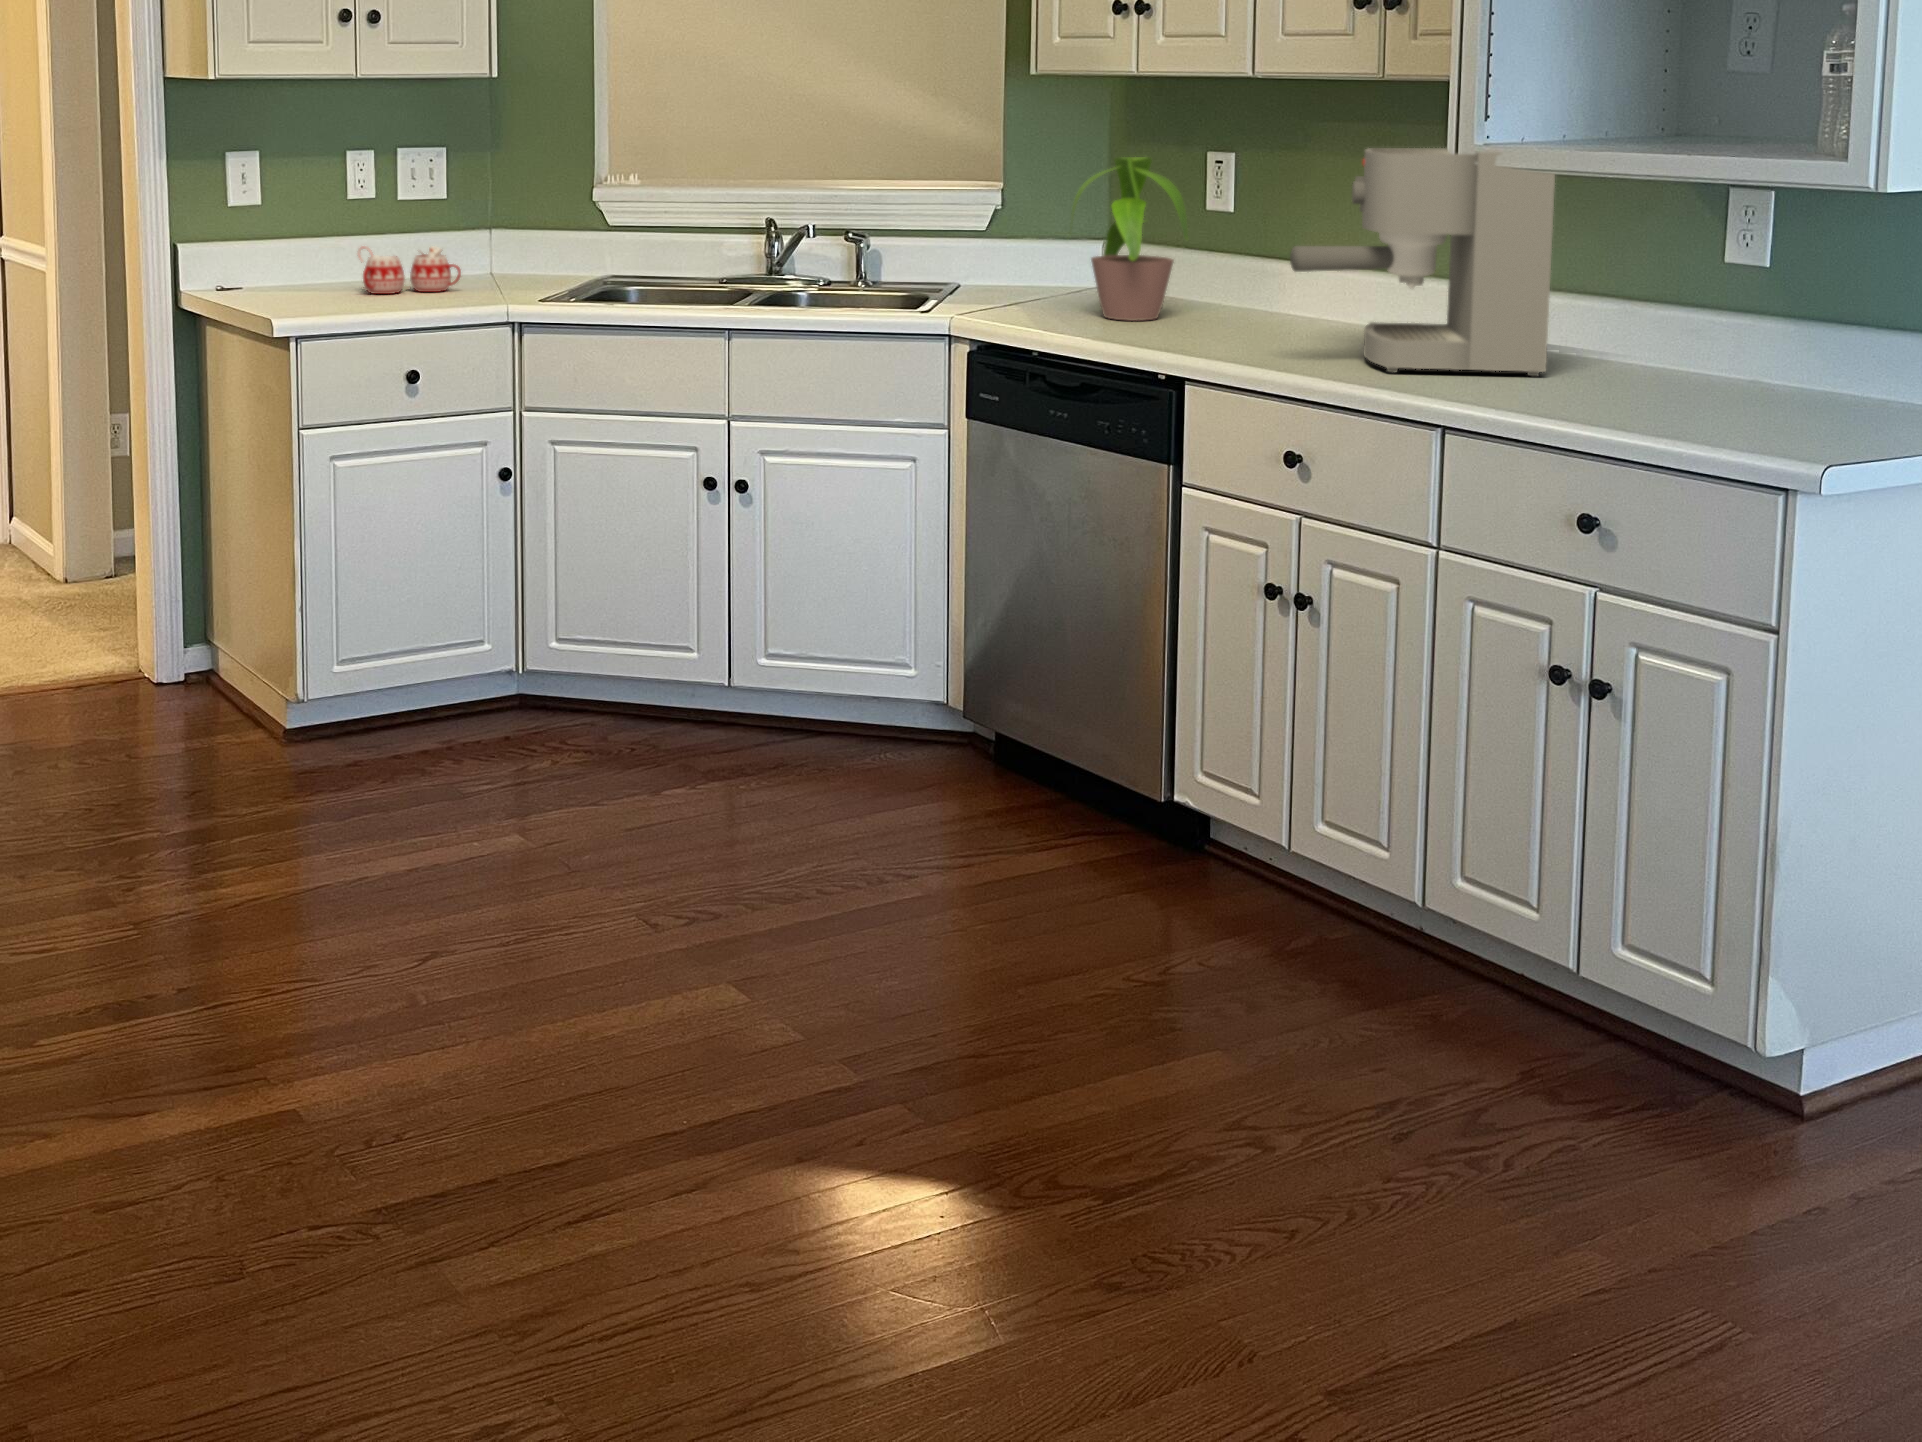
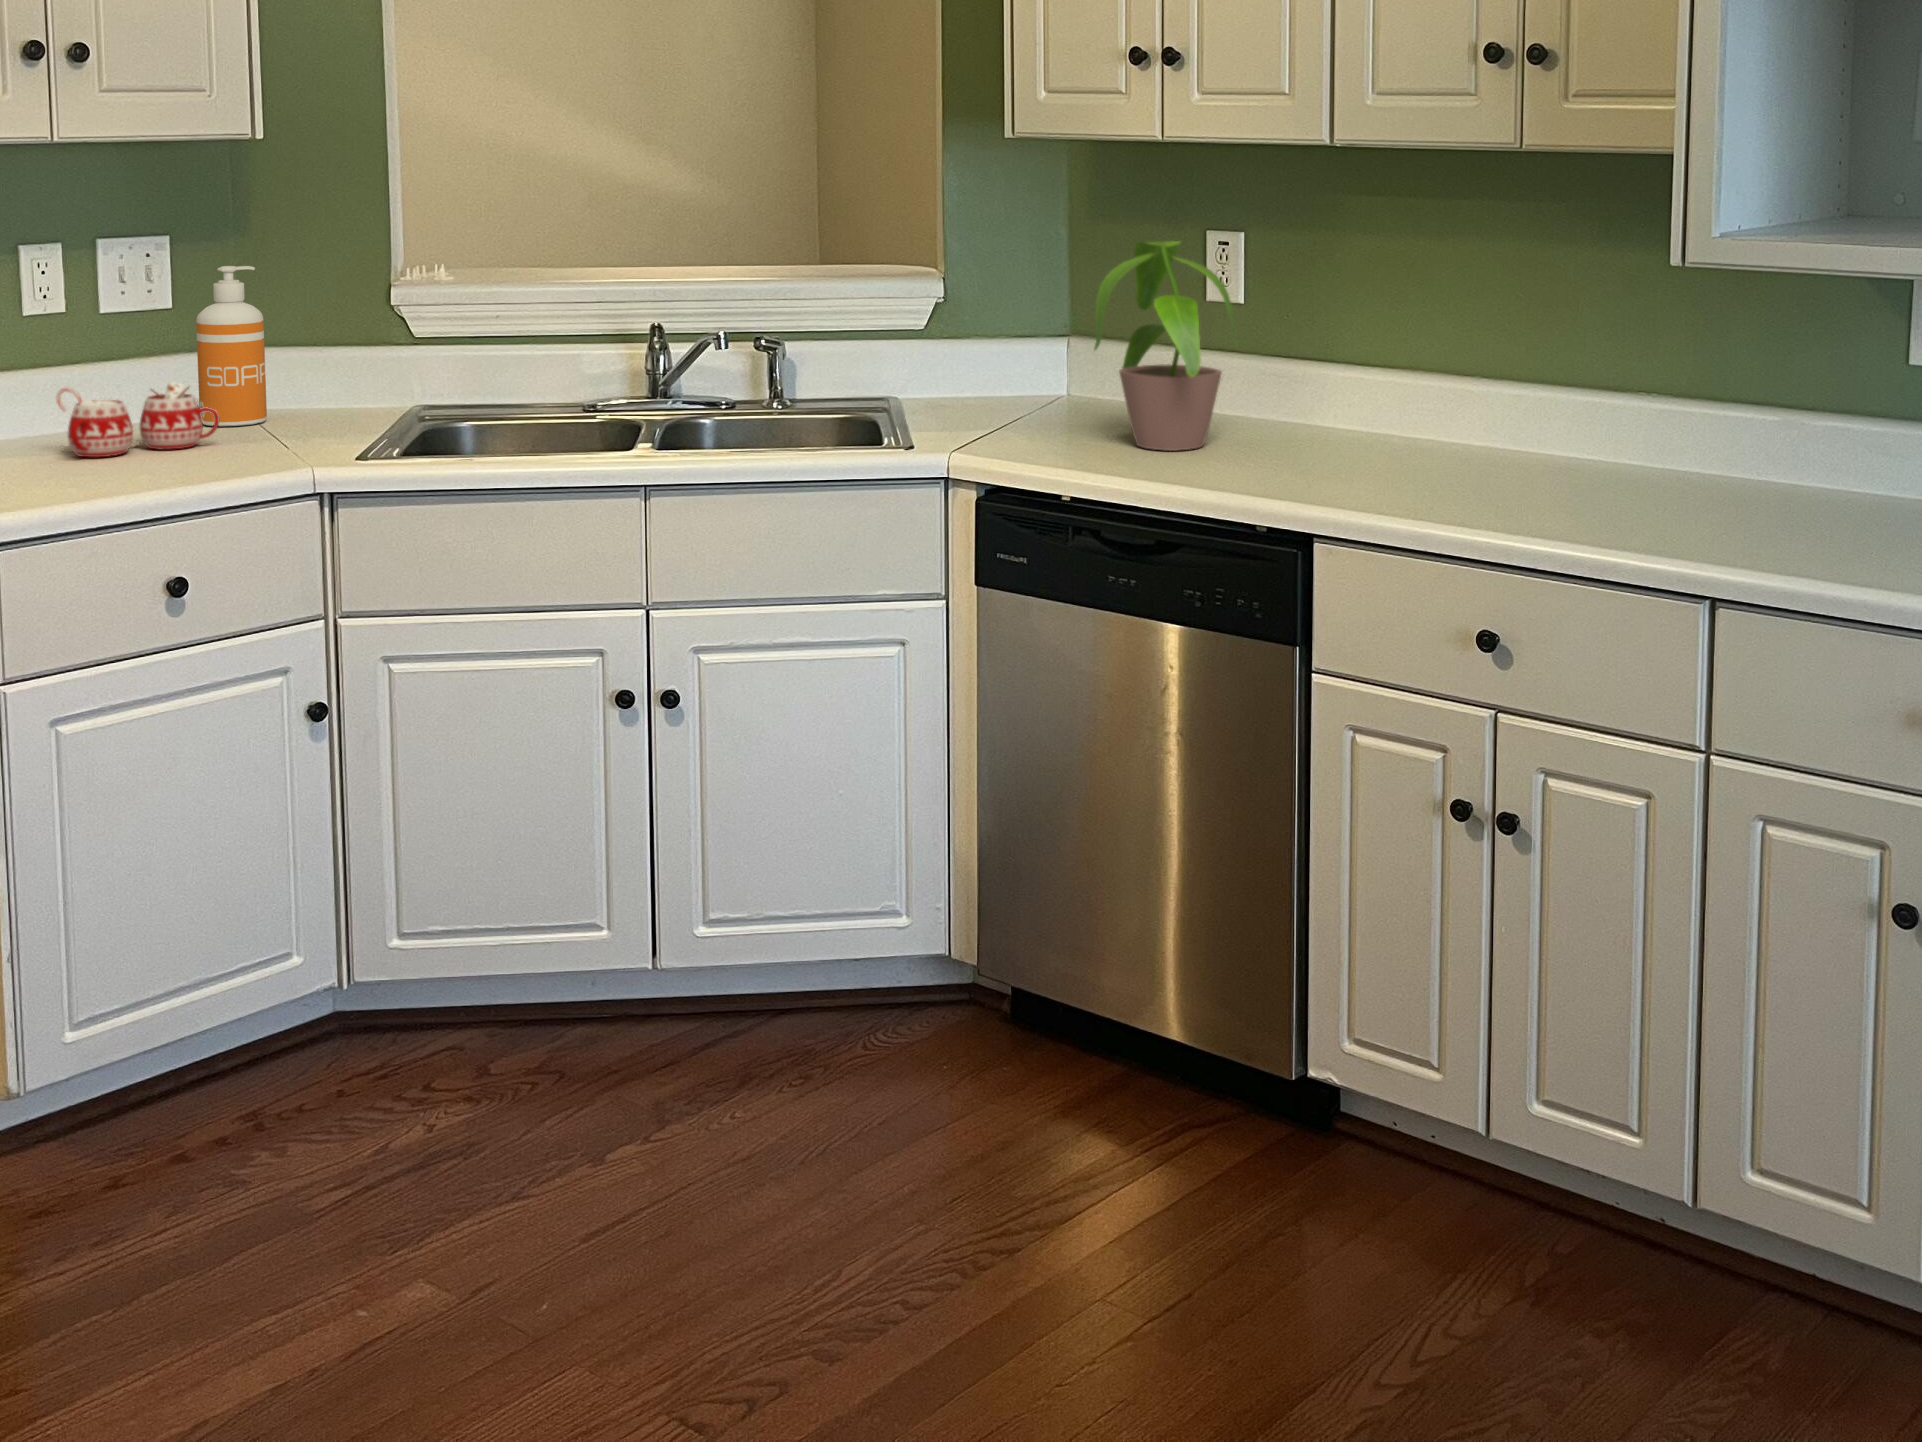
coffee maker: present [1290,148,1555,376] -> none [1459,230,1776,522]
soap dispenser: none [458,169,504,282] -> present [196,266,267,426]

